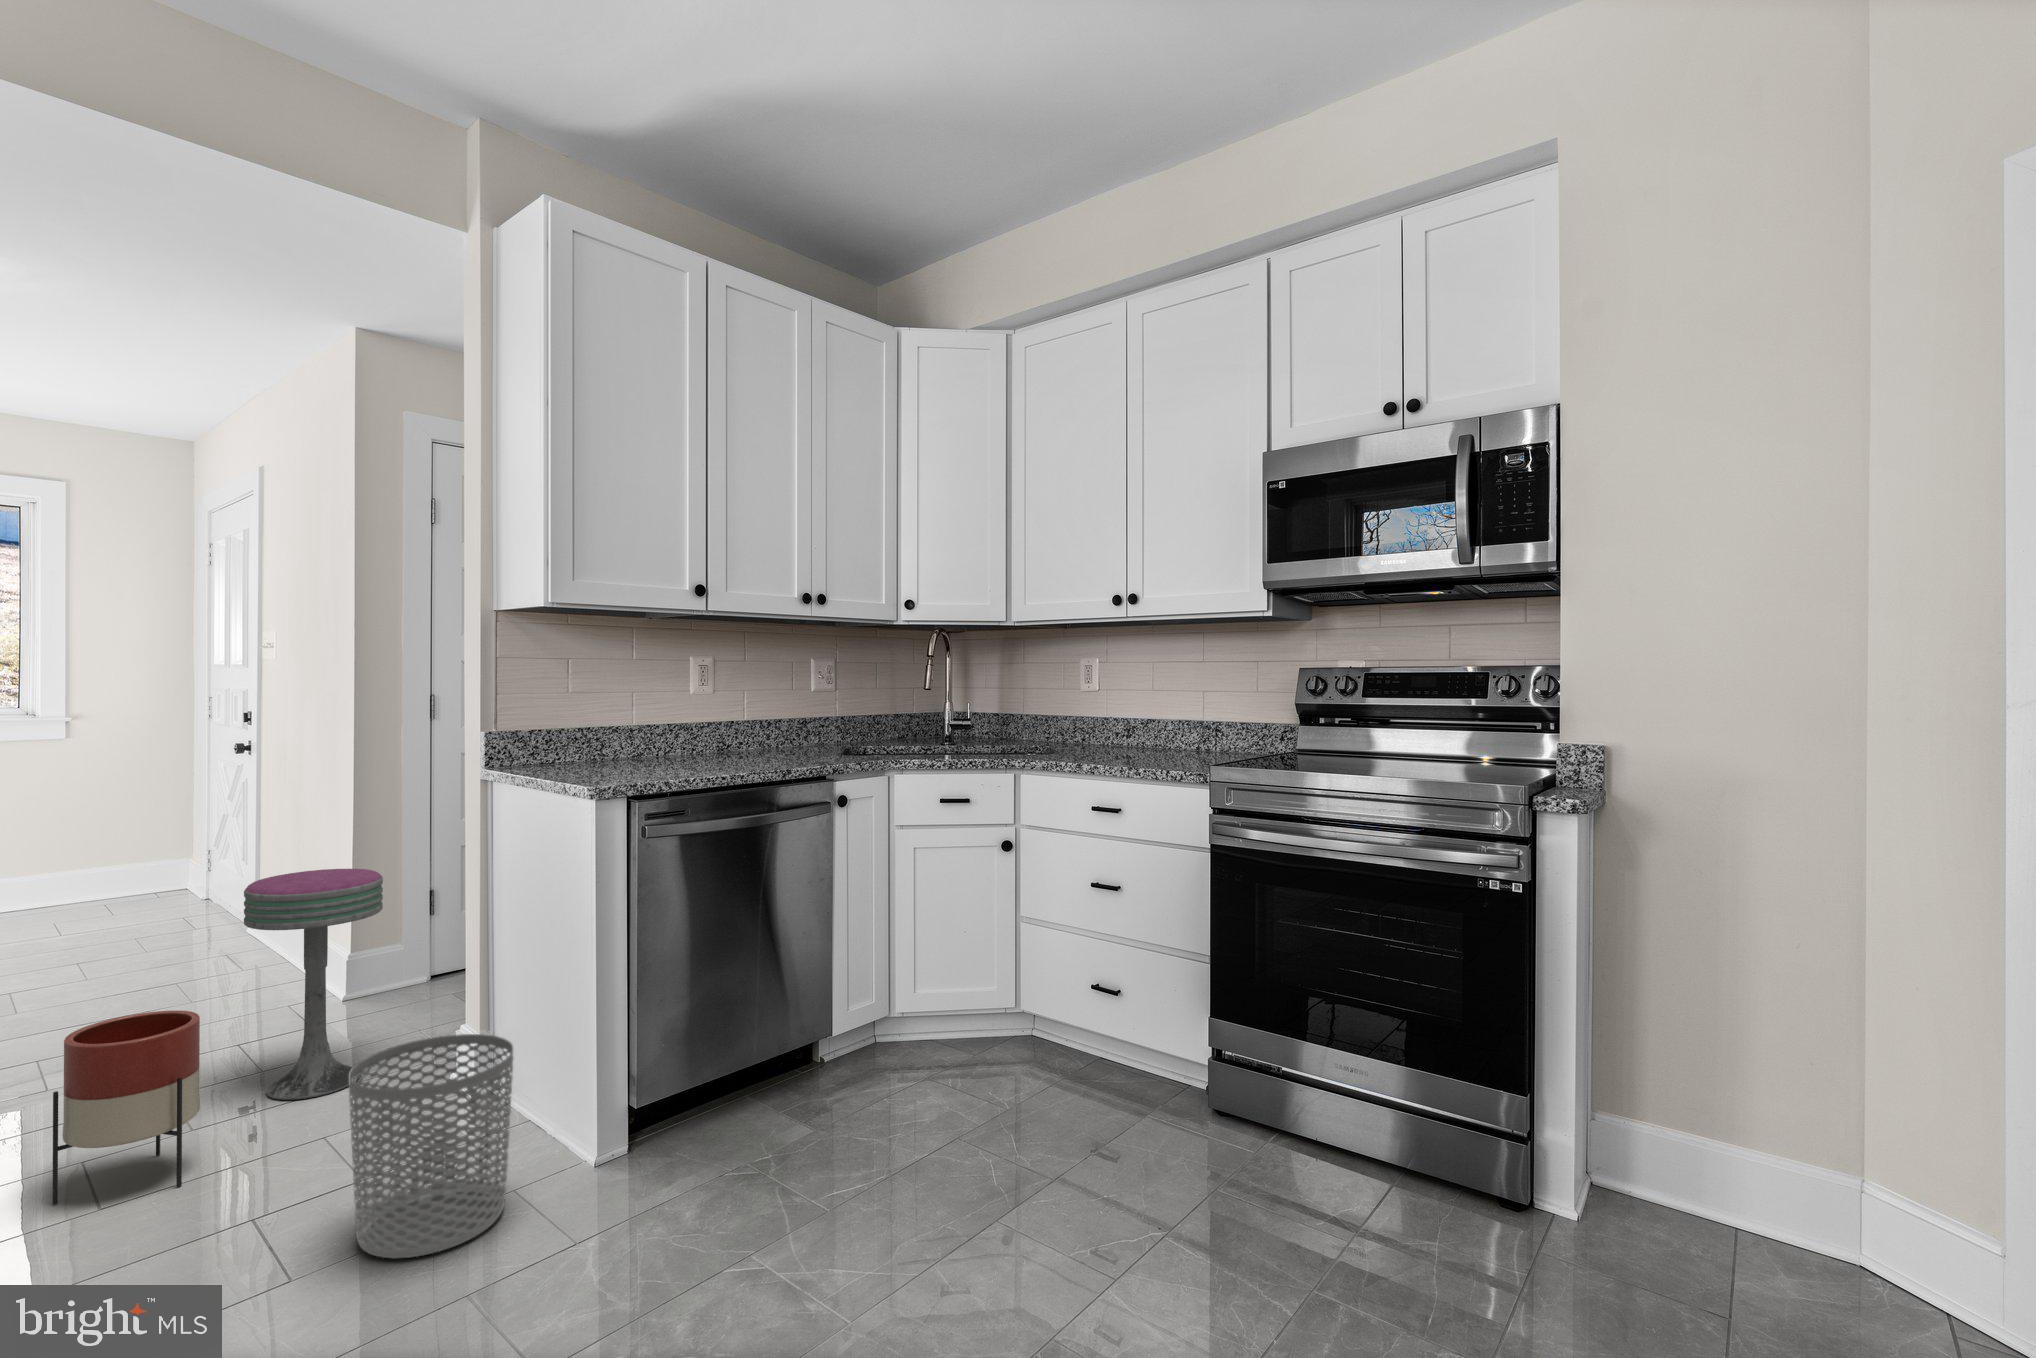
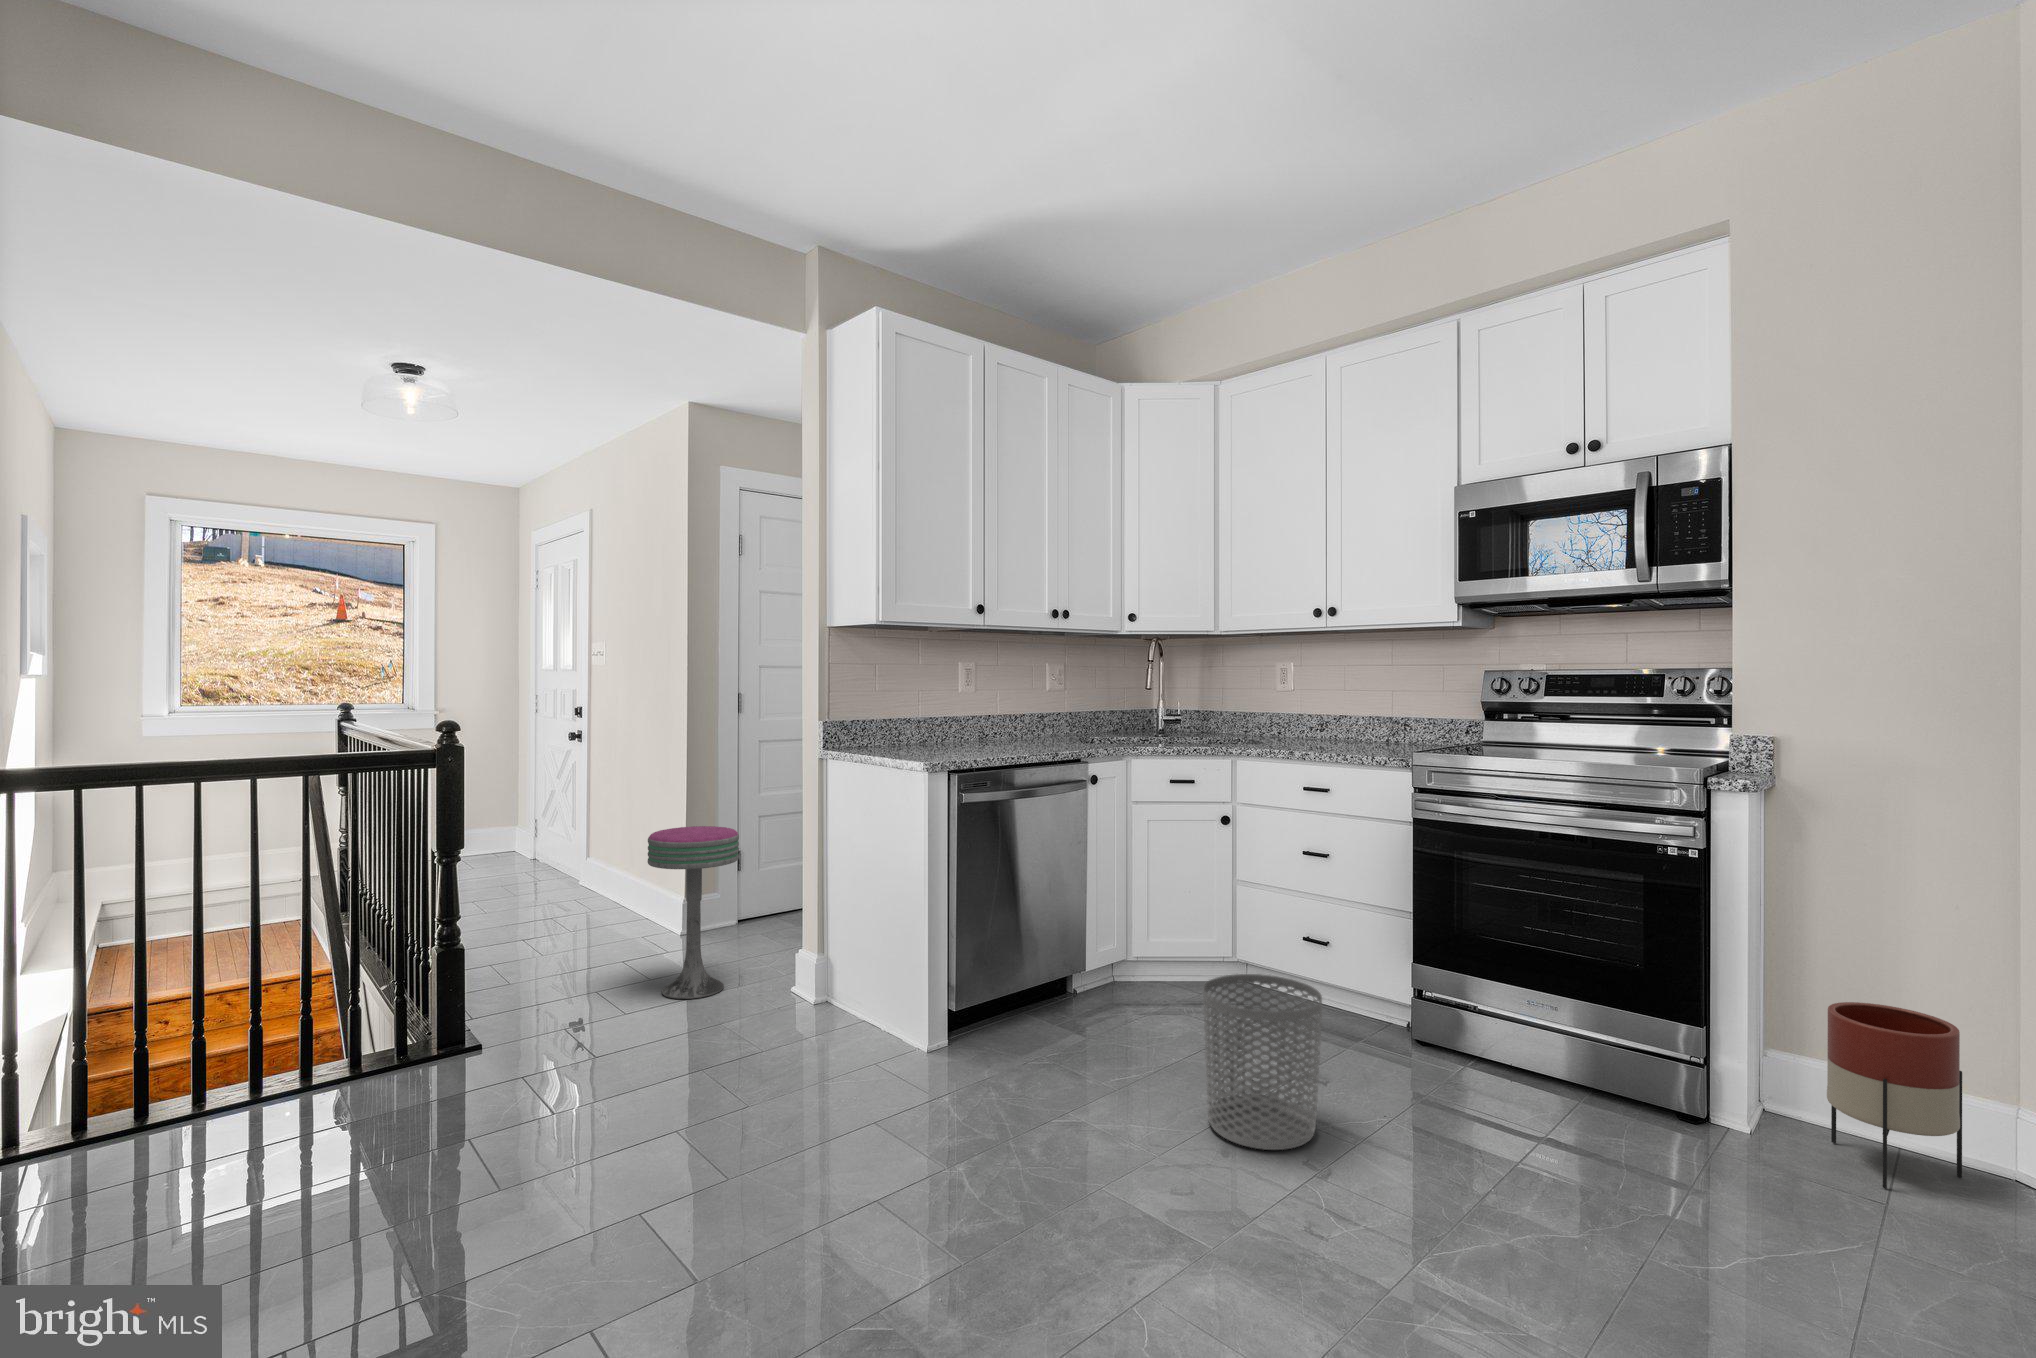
planter: present [52,1010,200,1205] -> present [1827,1002,1962,1189]
waste bin: present [349,1034,513,1258] -> present [1203,974,1322,1150]

